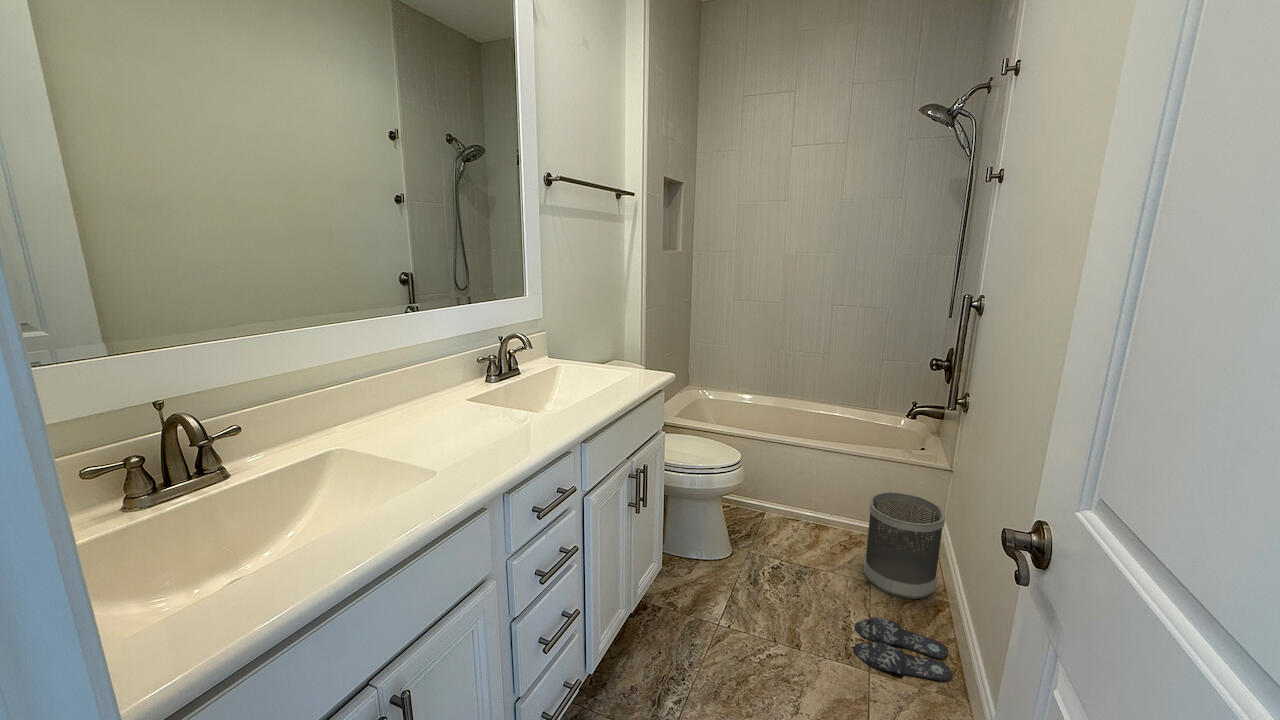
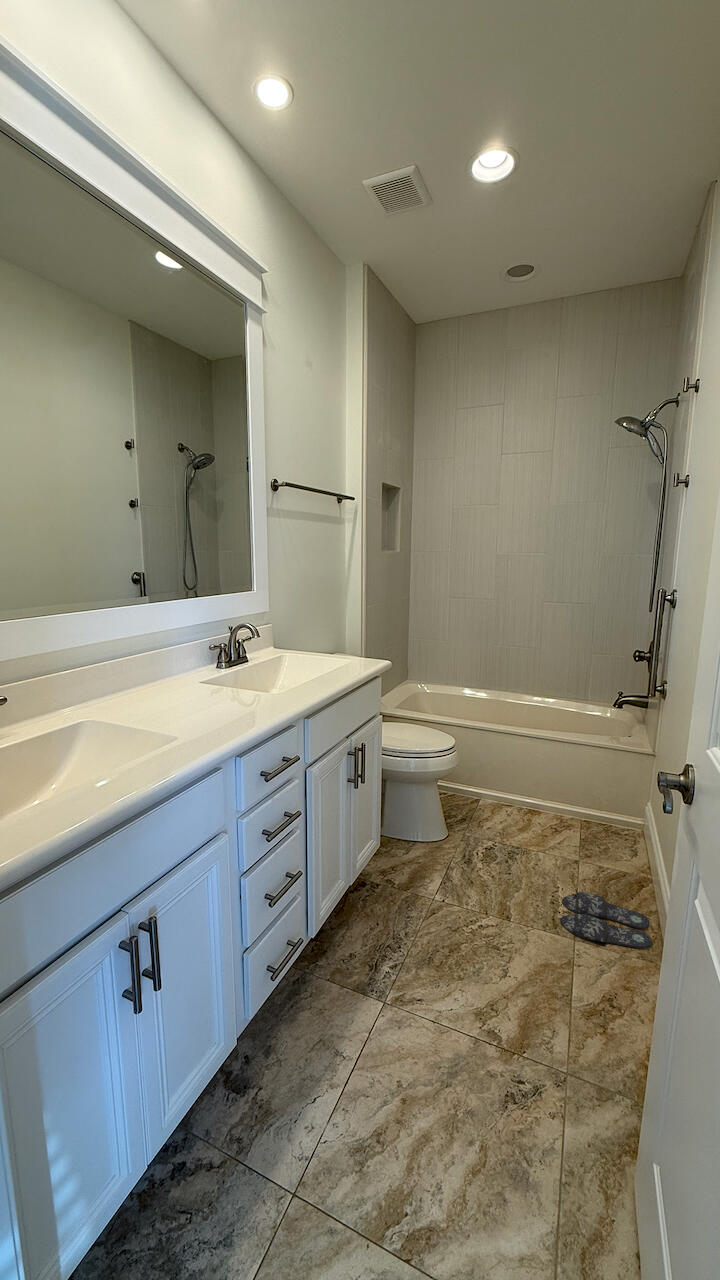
wastebasket: present [864,492,945,599] -> none [572,775,647,876]

